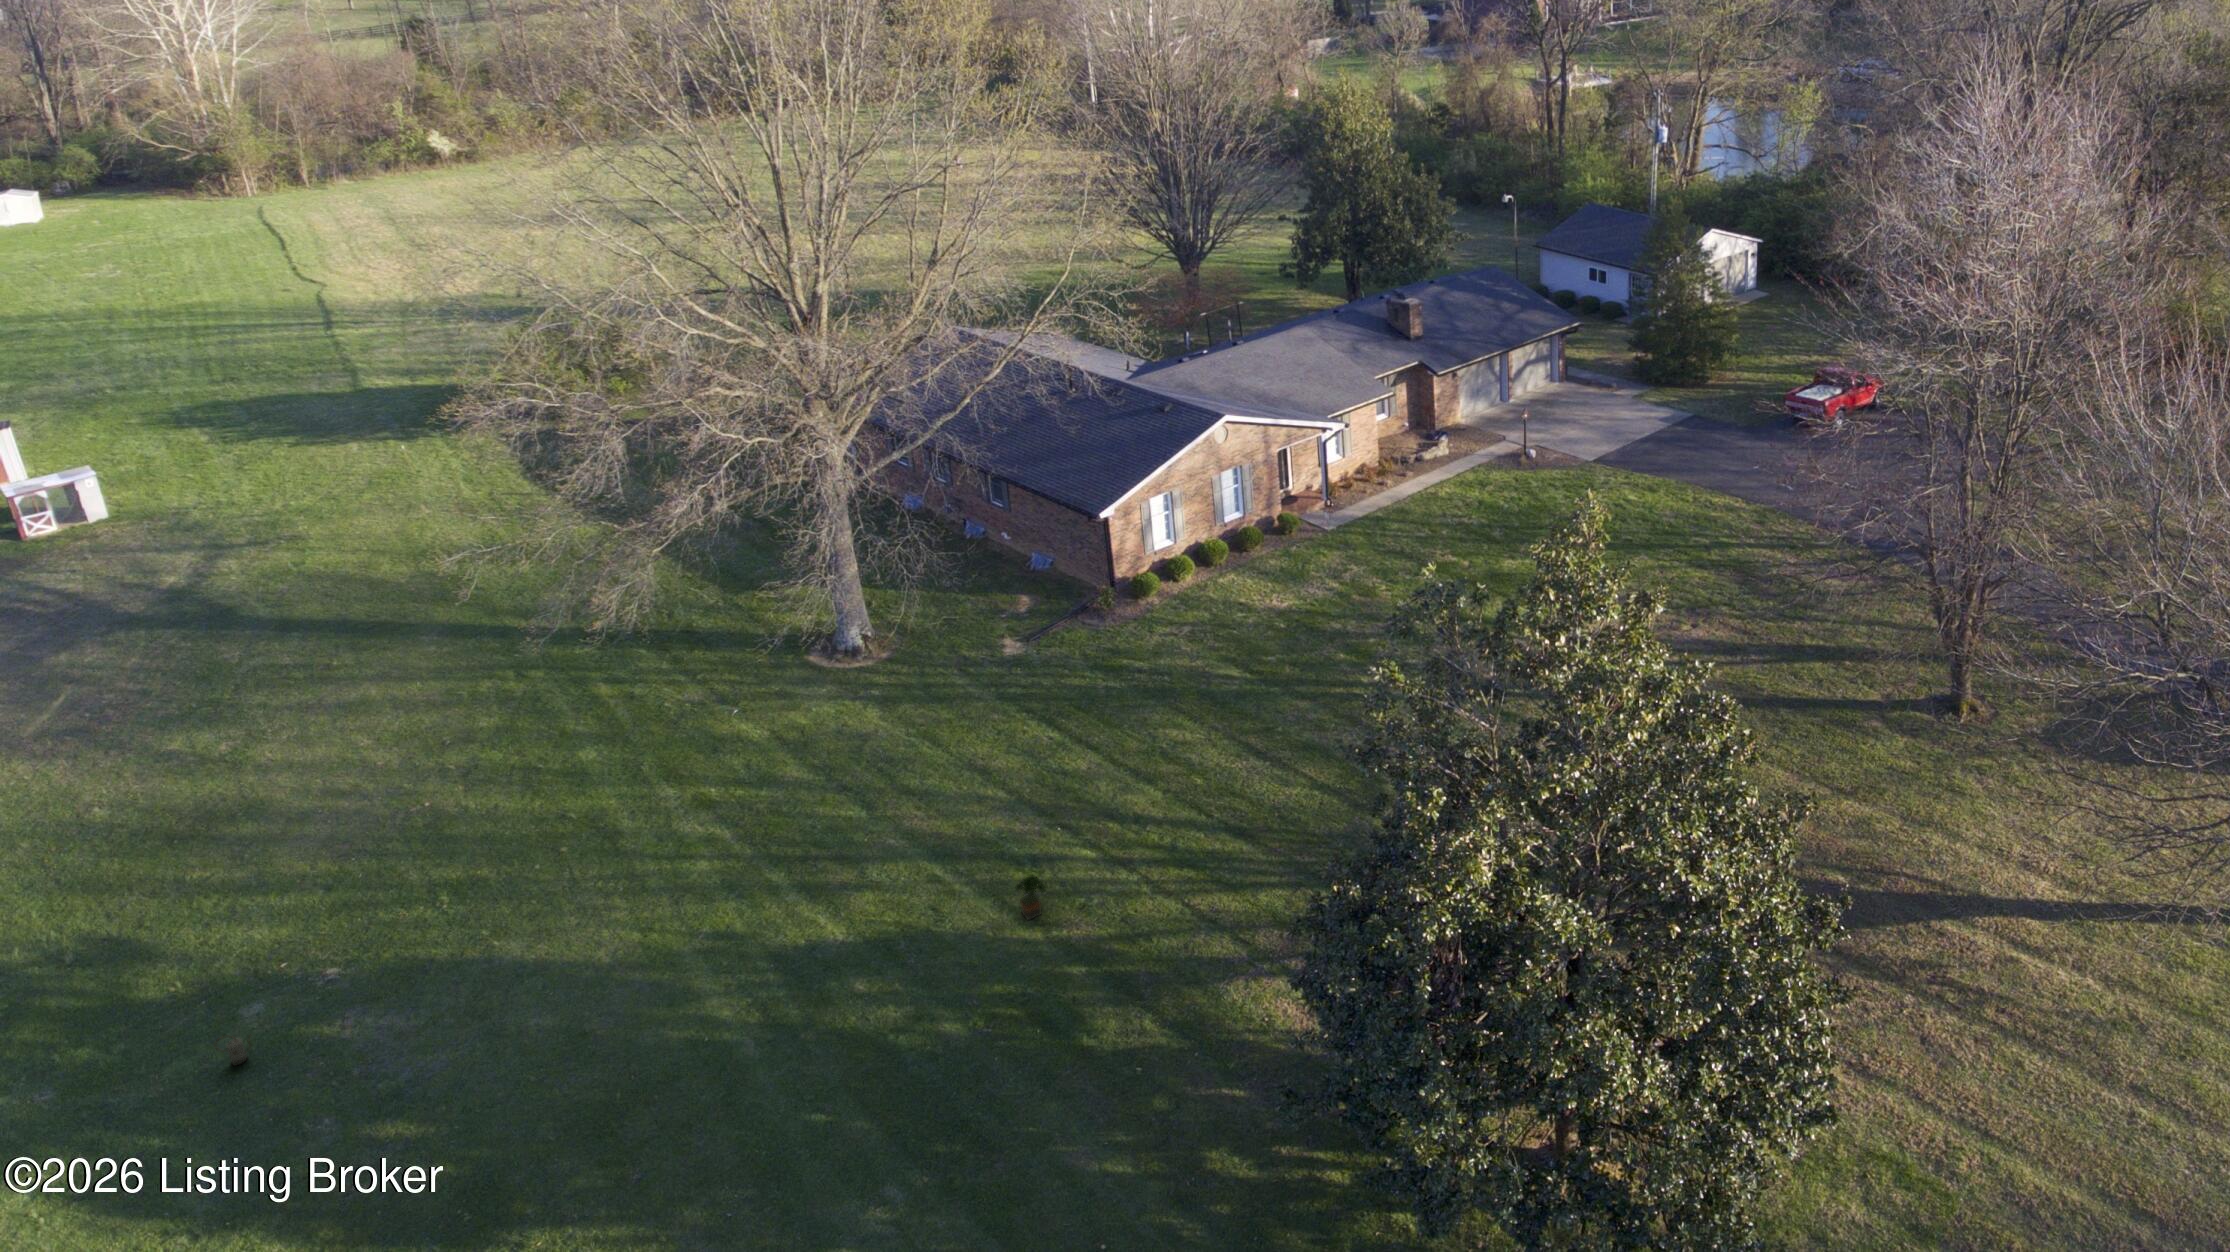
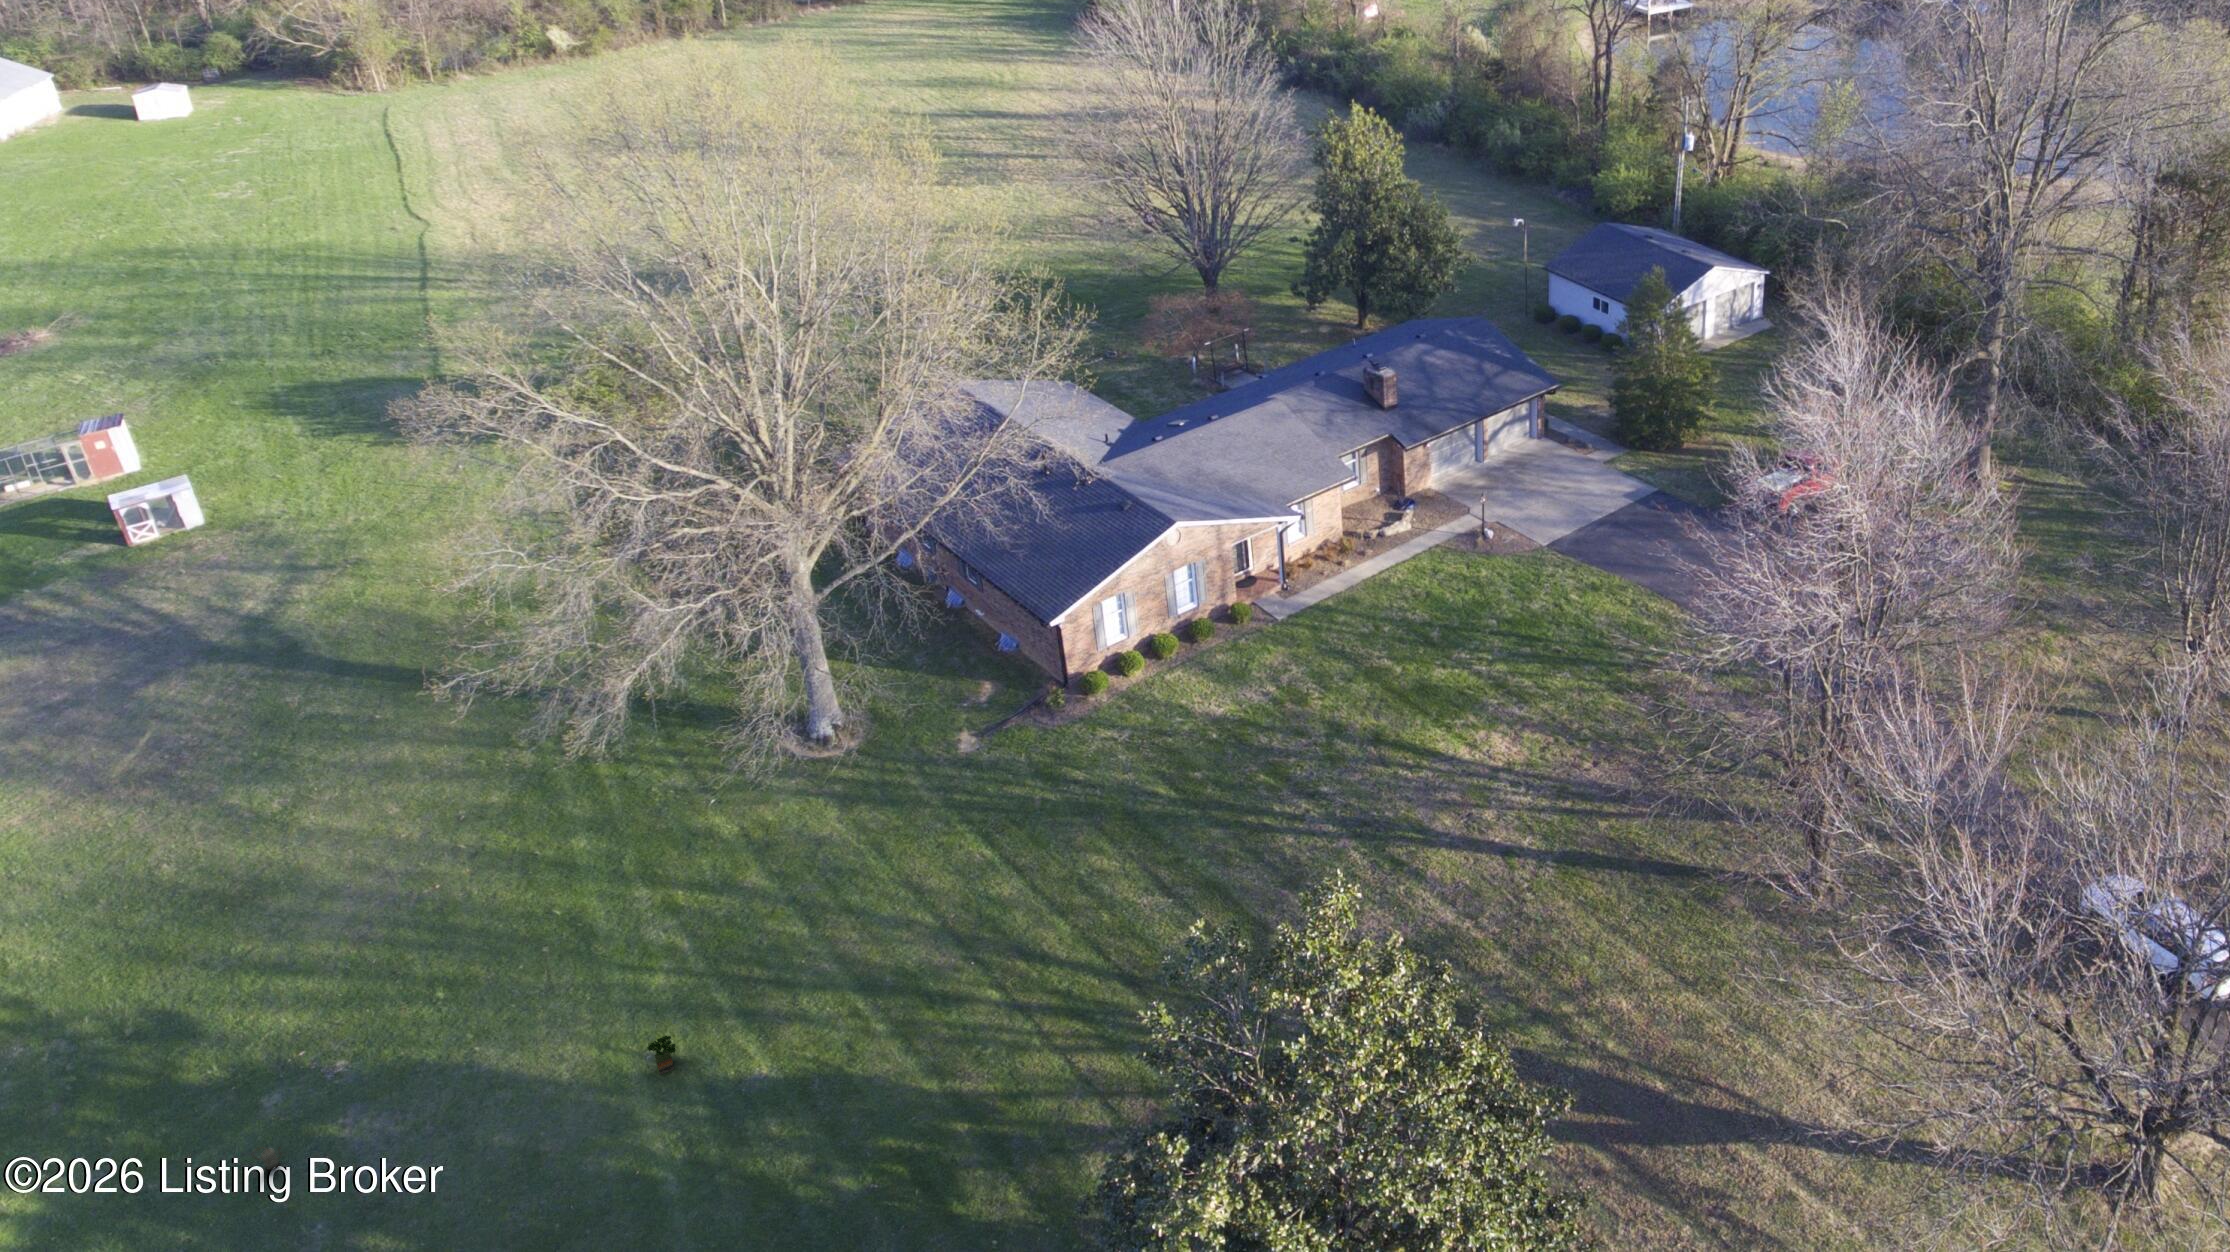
potted tree: present [1016,876,1045,920] -> present [647,1036,675,1075]

